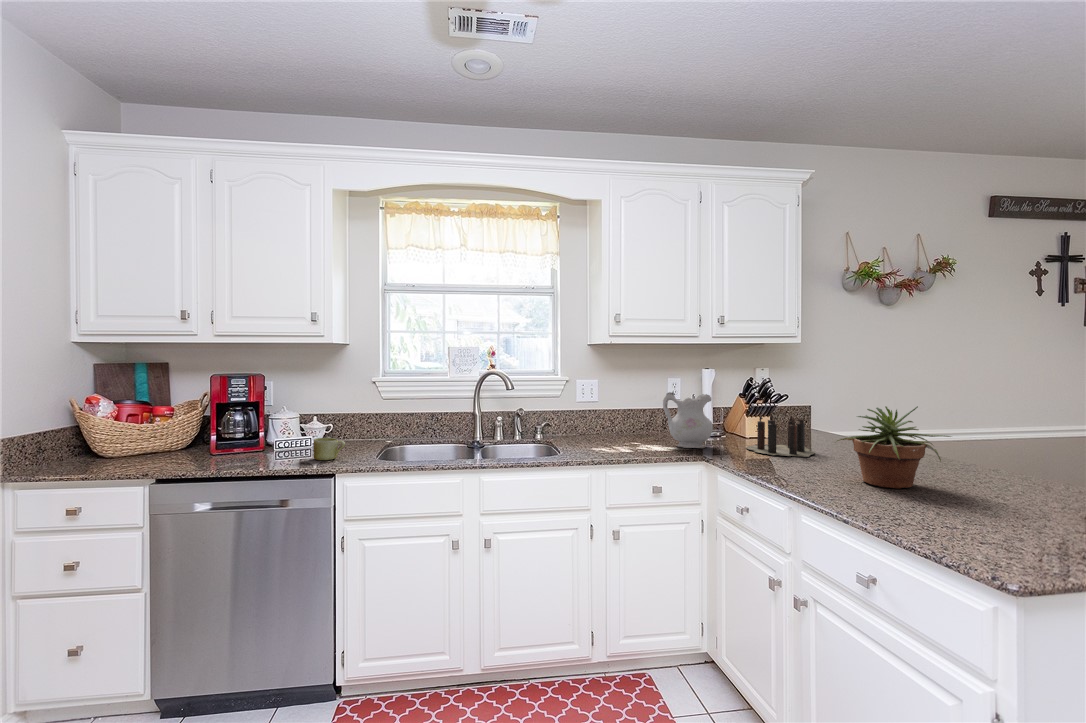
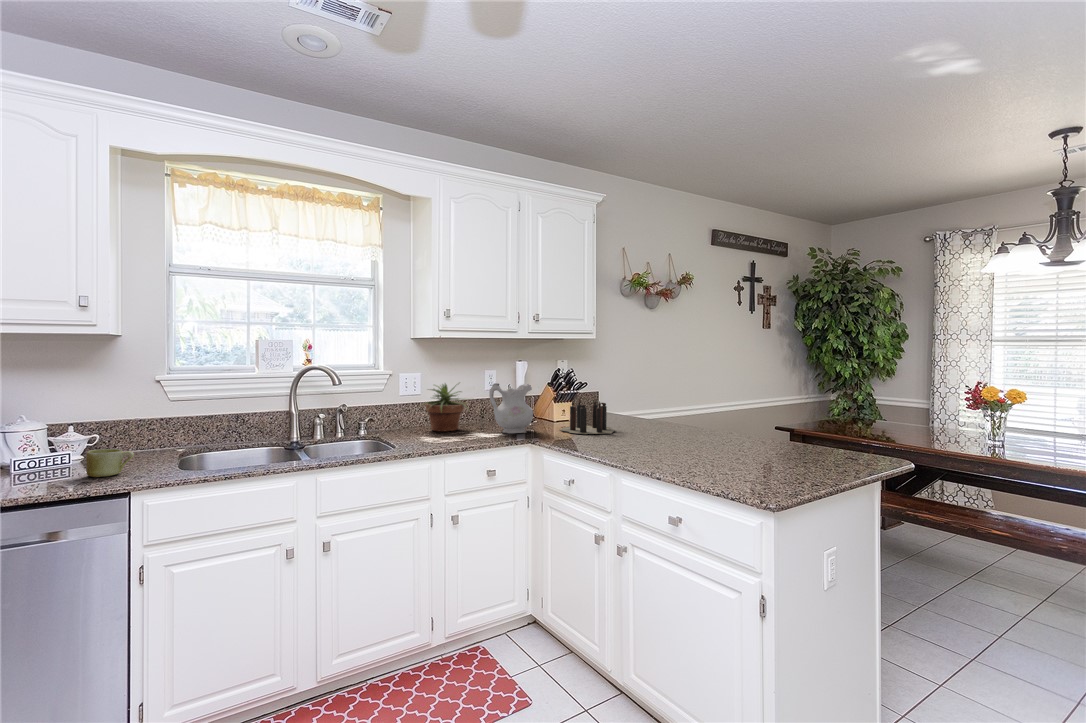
potted plant: present [837,406,951,488] -> present [422,384,469,432]

